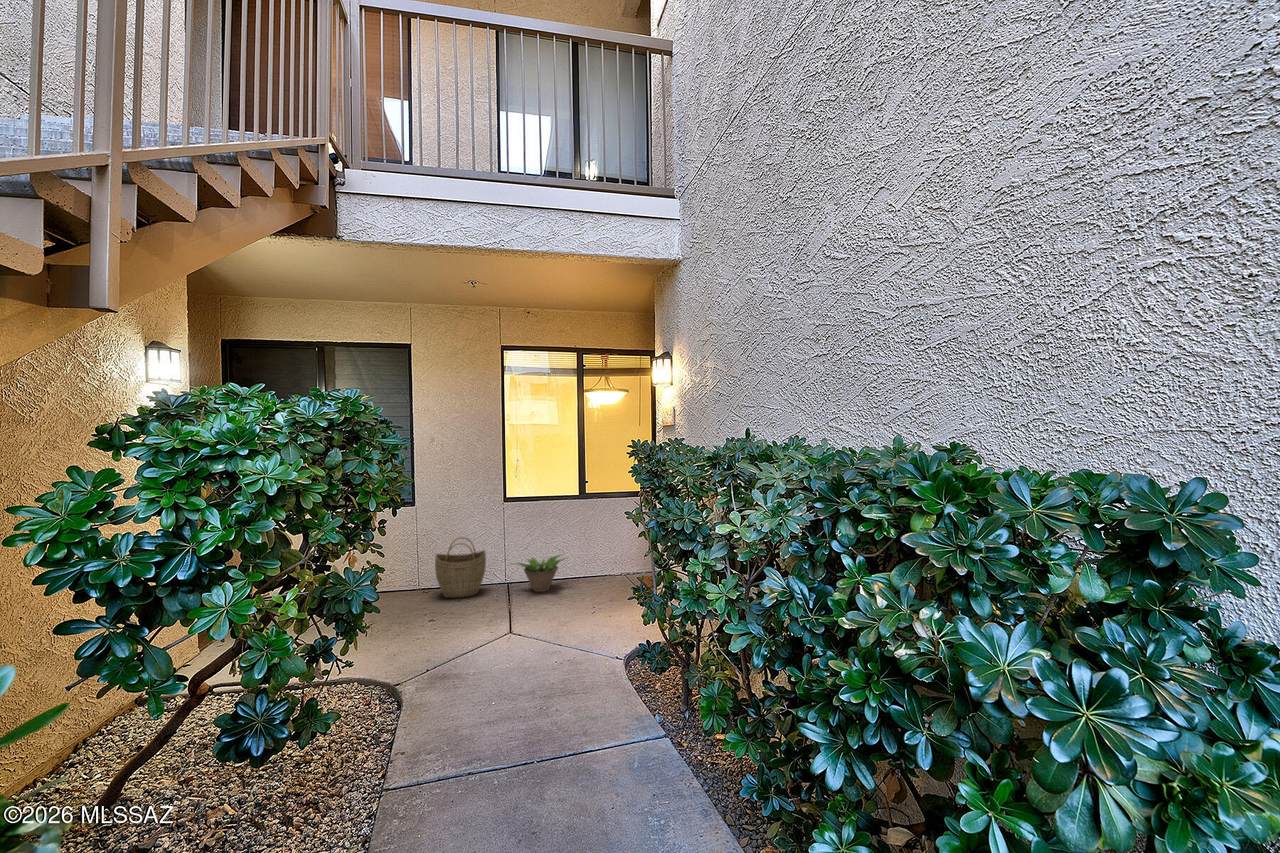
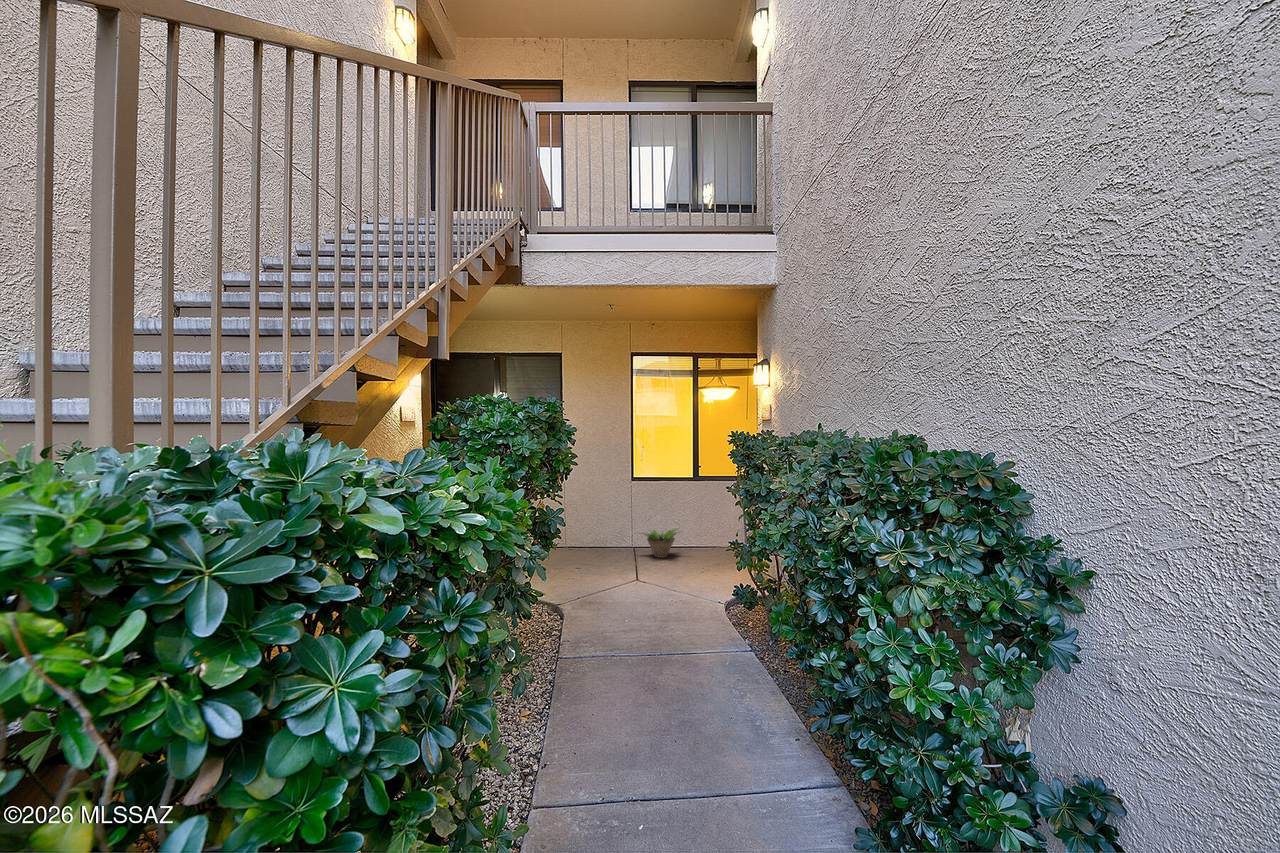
woven basket: present [435,537,486,598] -> none [578,509,617,557]

